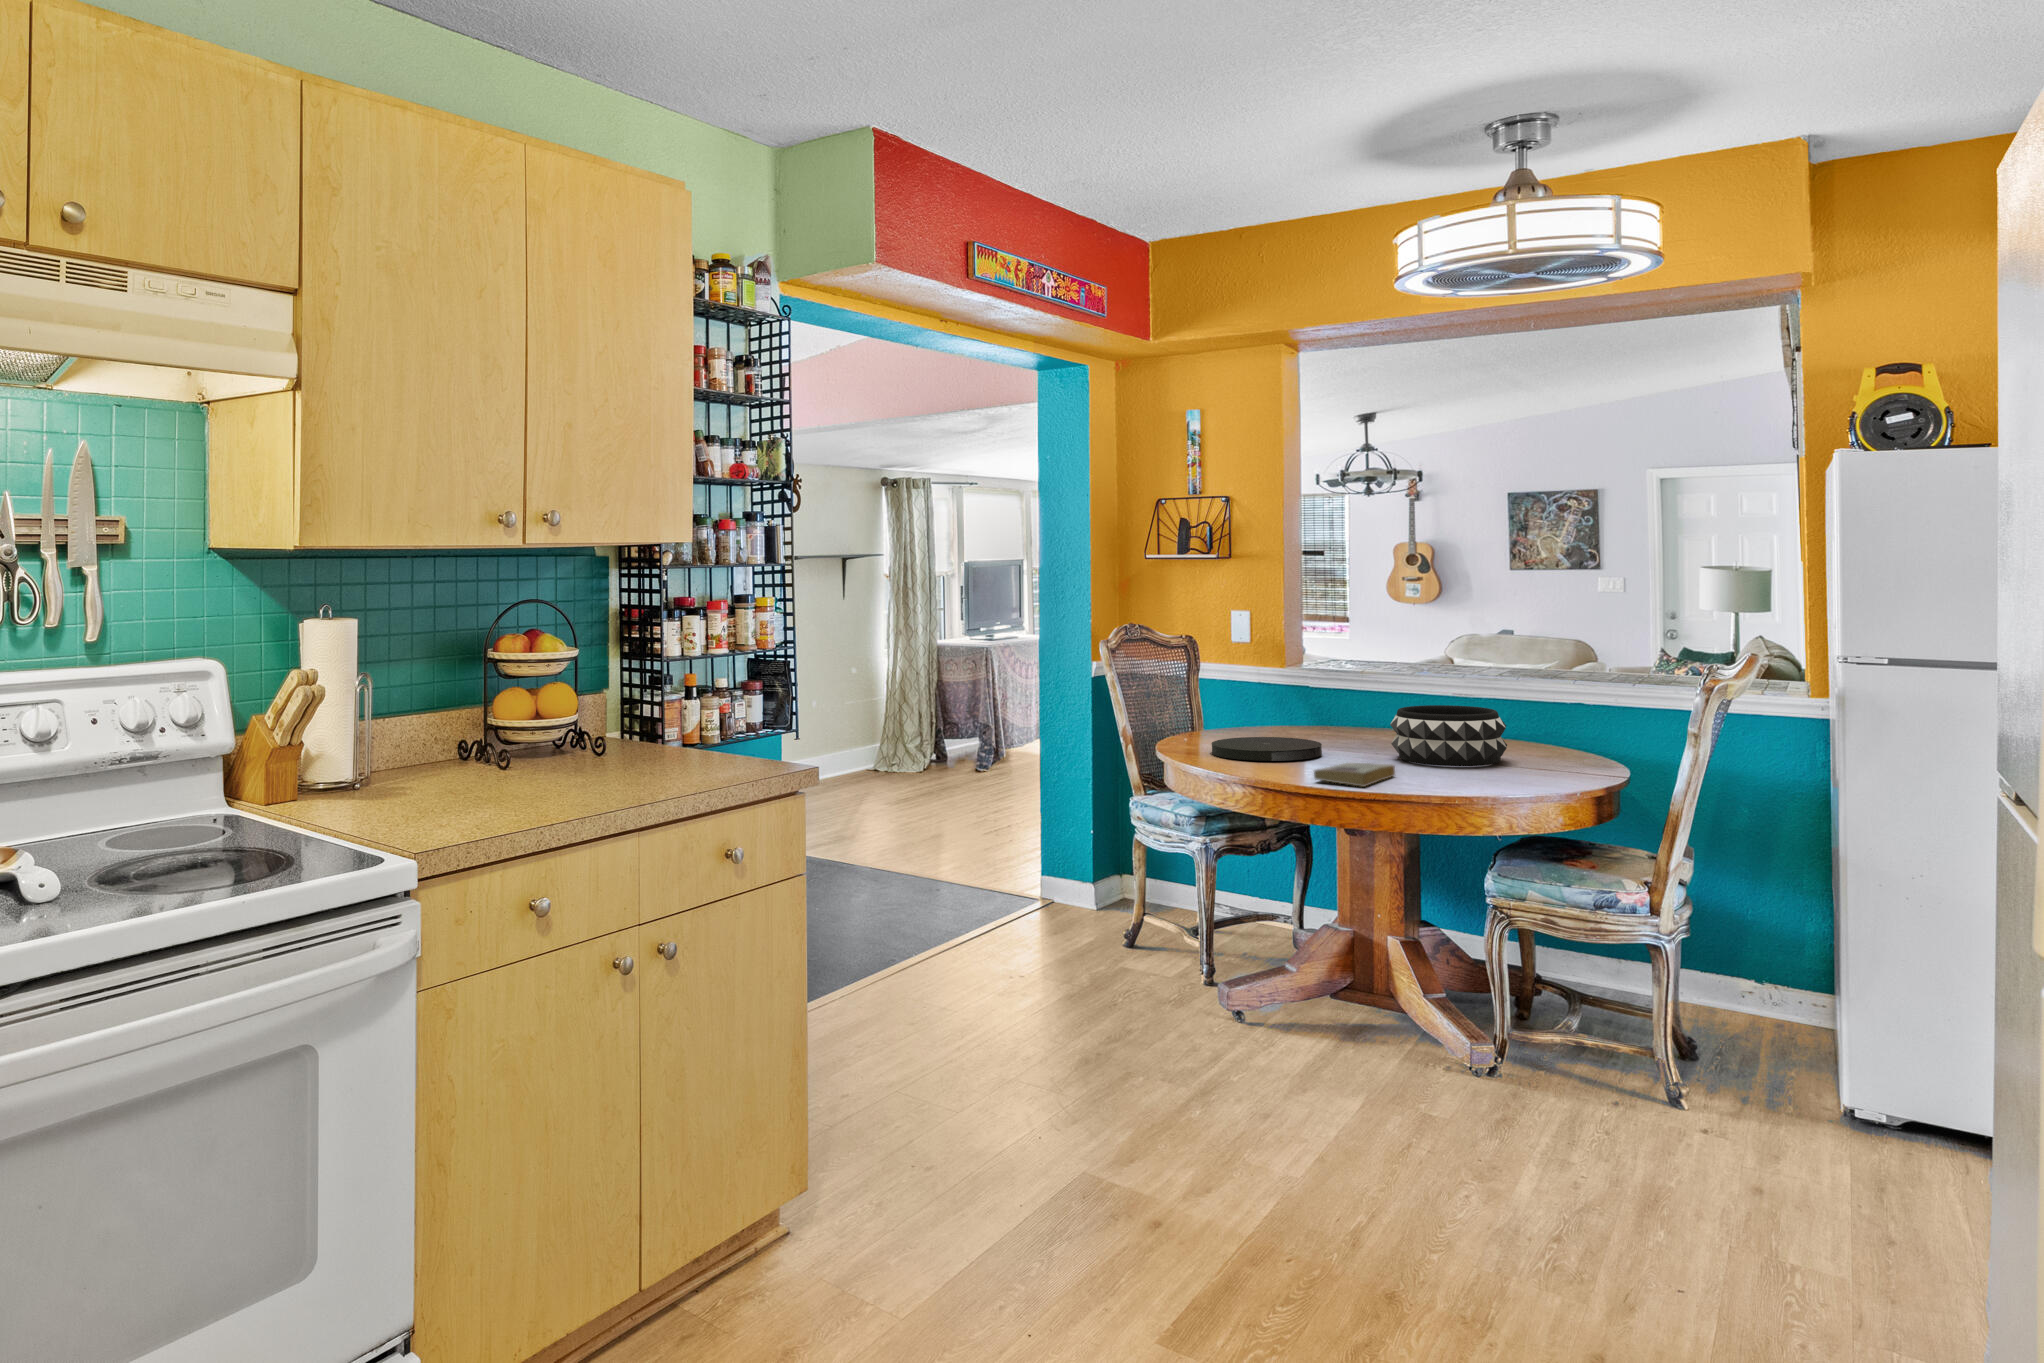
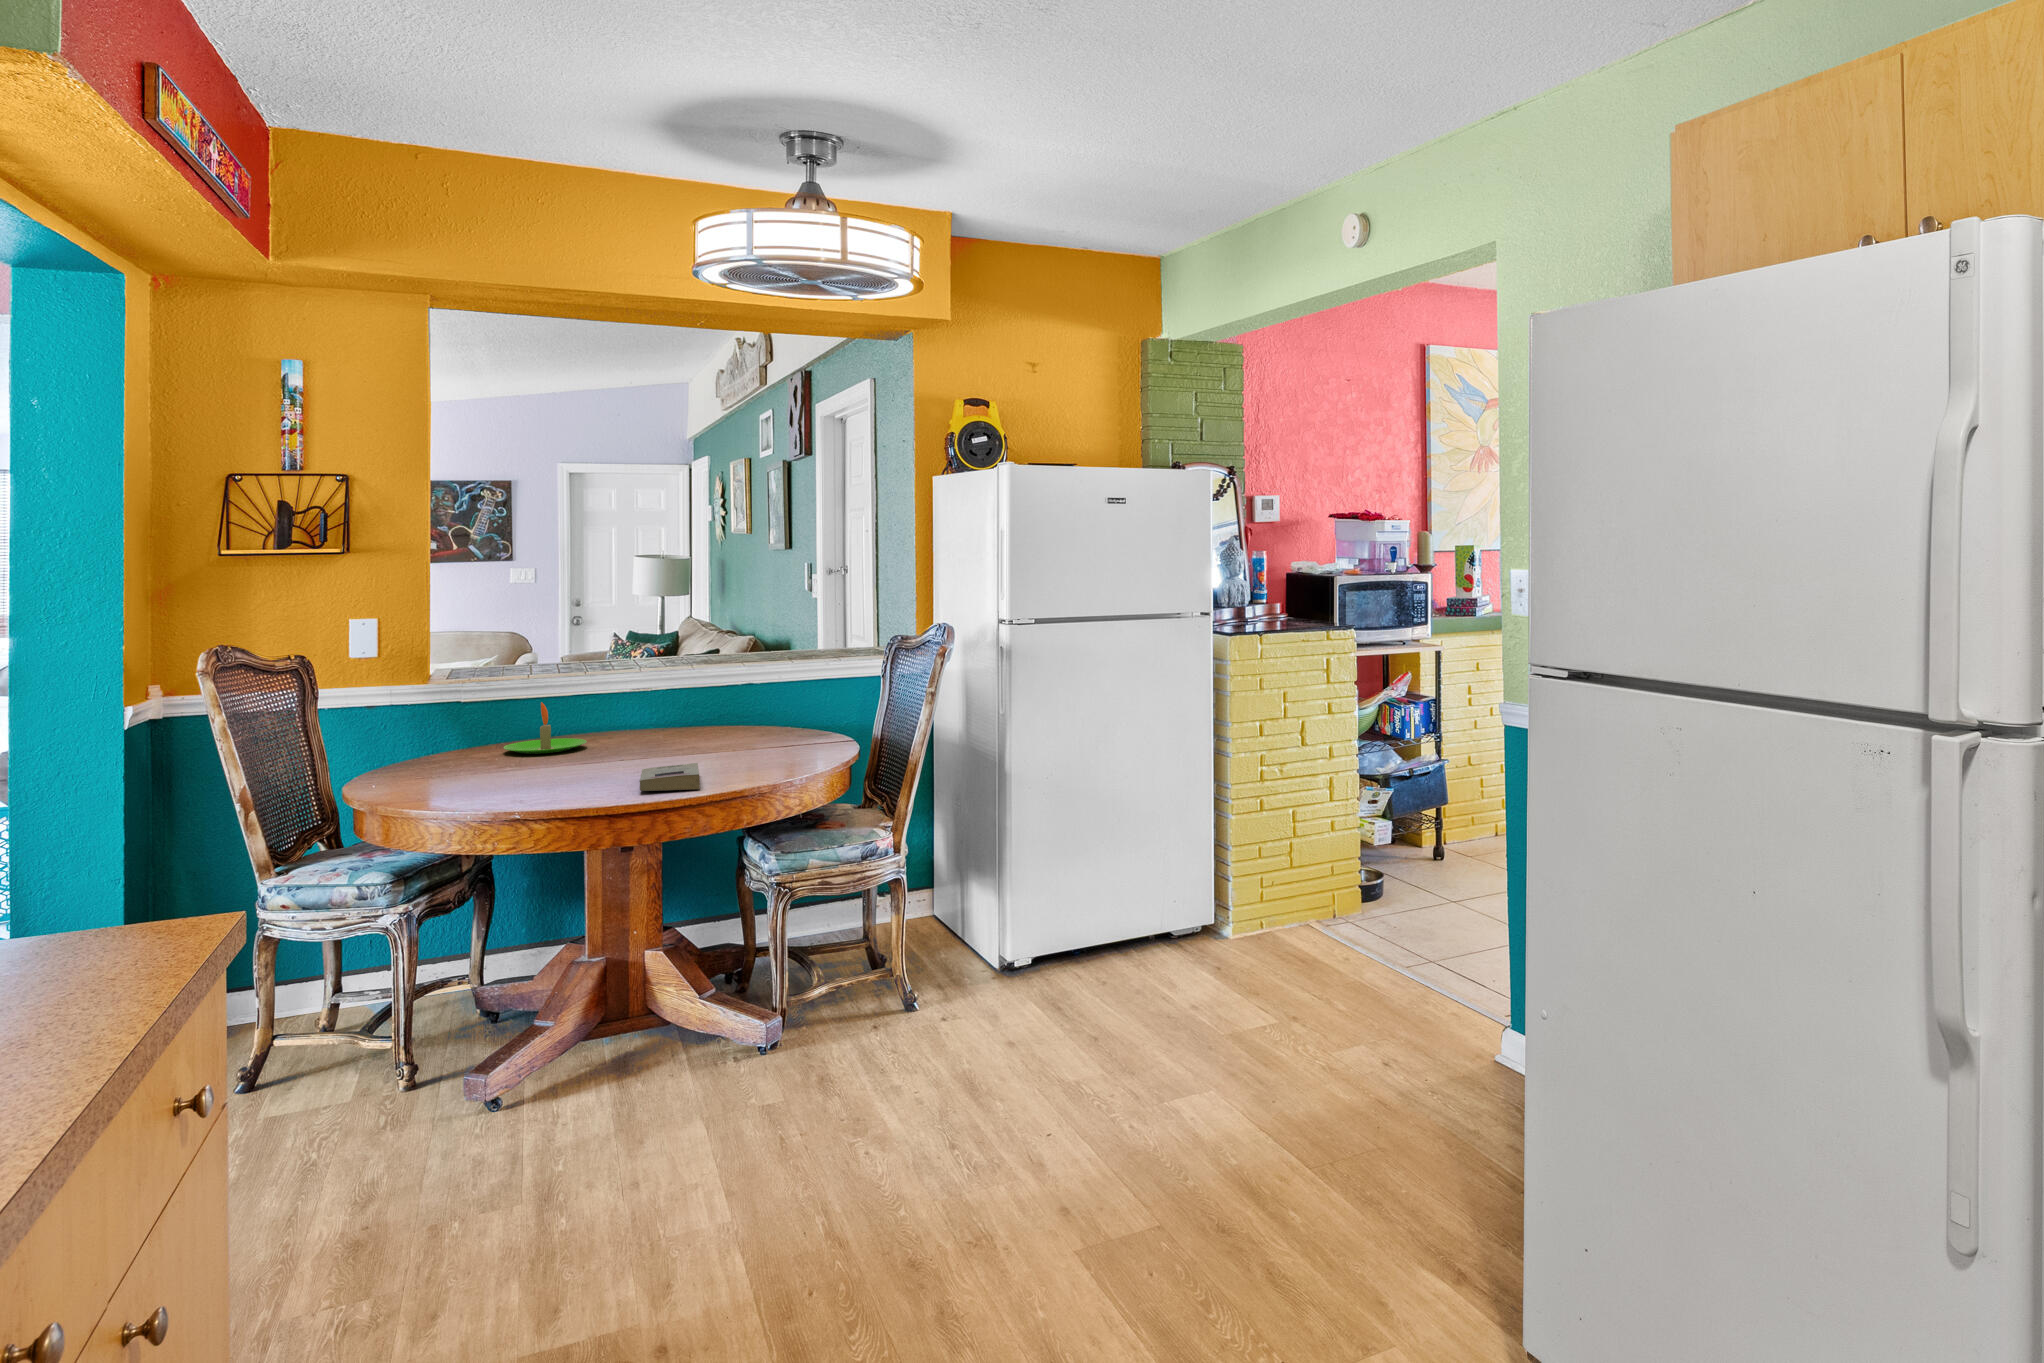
candle: none [1303,696,1373,742] -> present [503,702,587,754]
decorative bowl: present [1390,705,1507,766] -> none [646,697,760,760]
plate: present [1211,737,1322,761] -> none [436,753,578,788]

